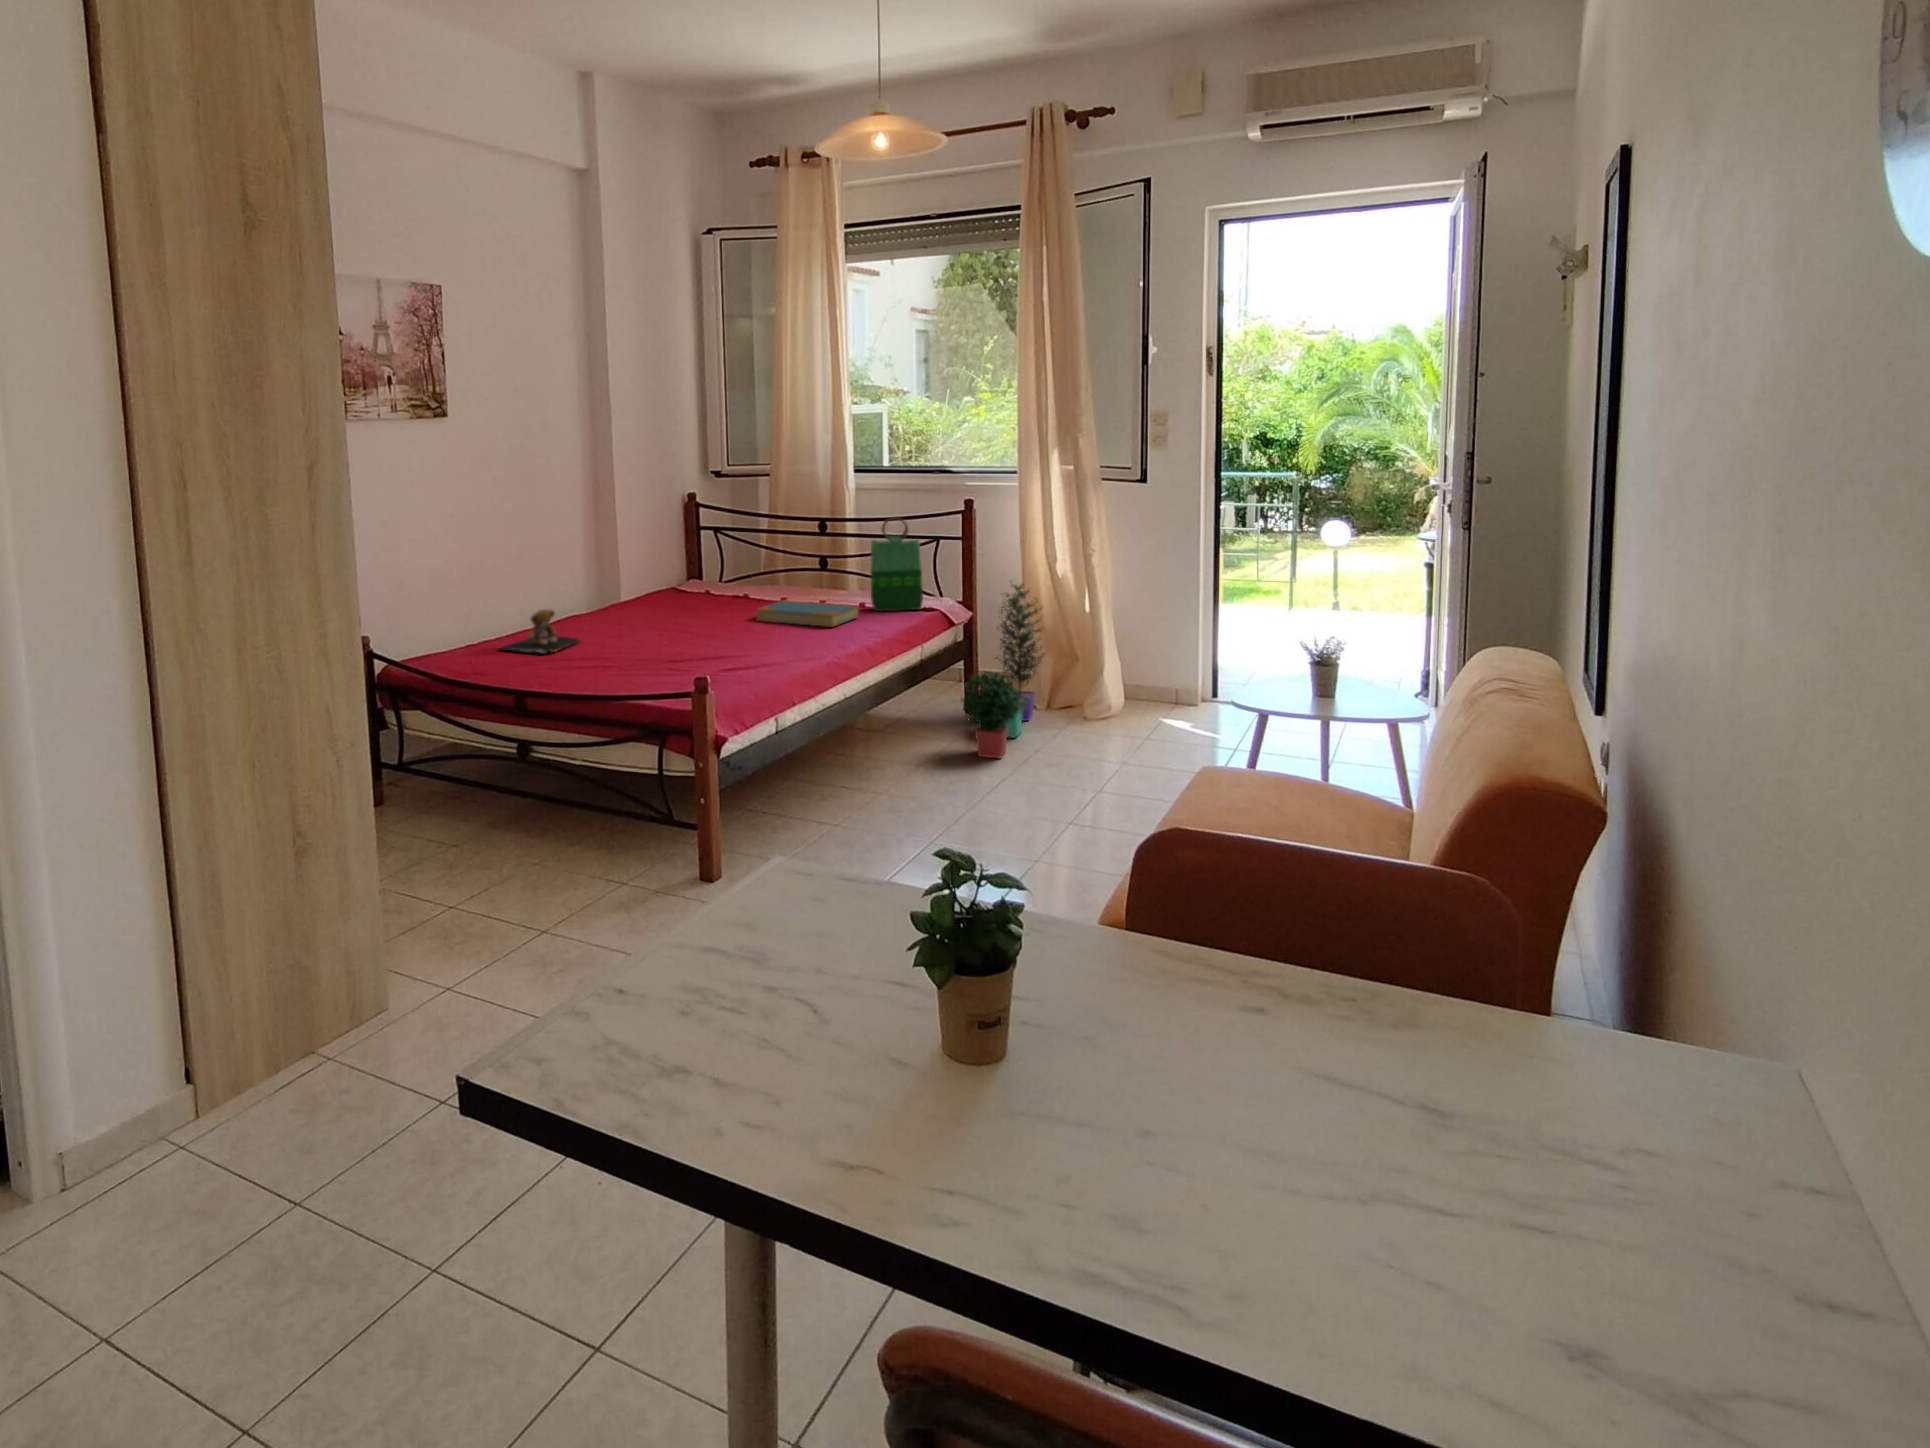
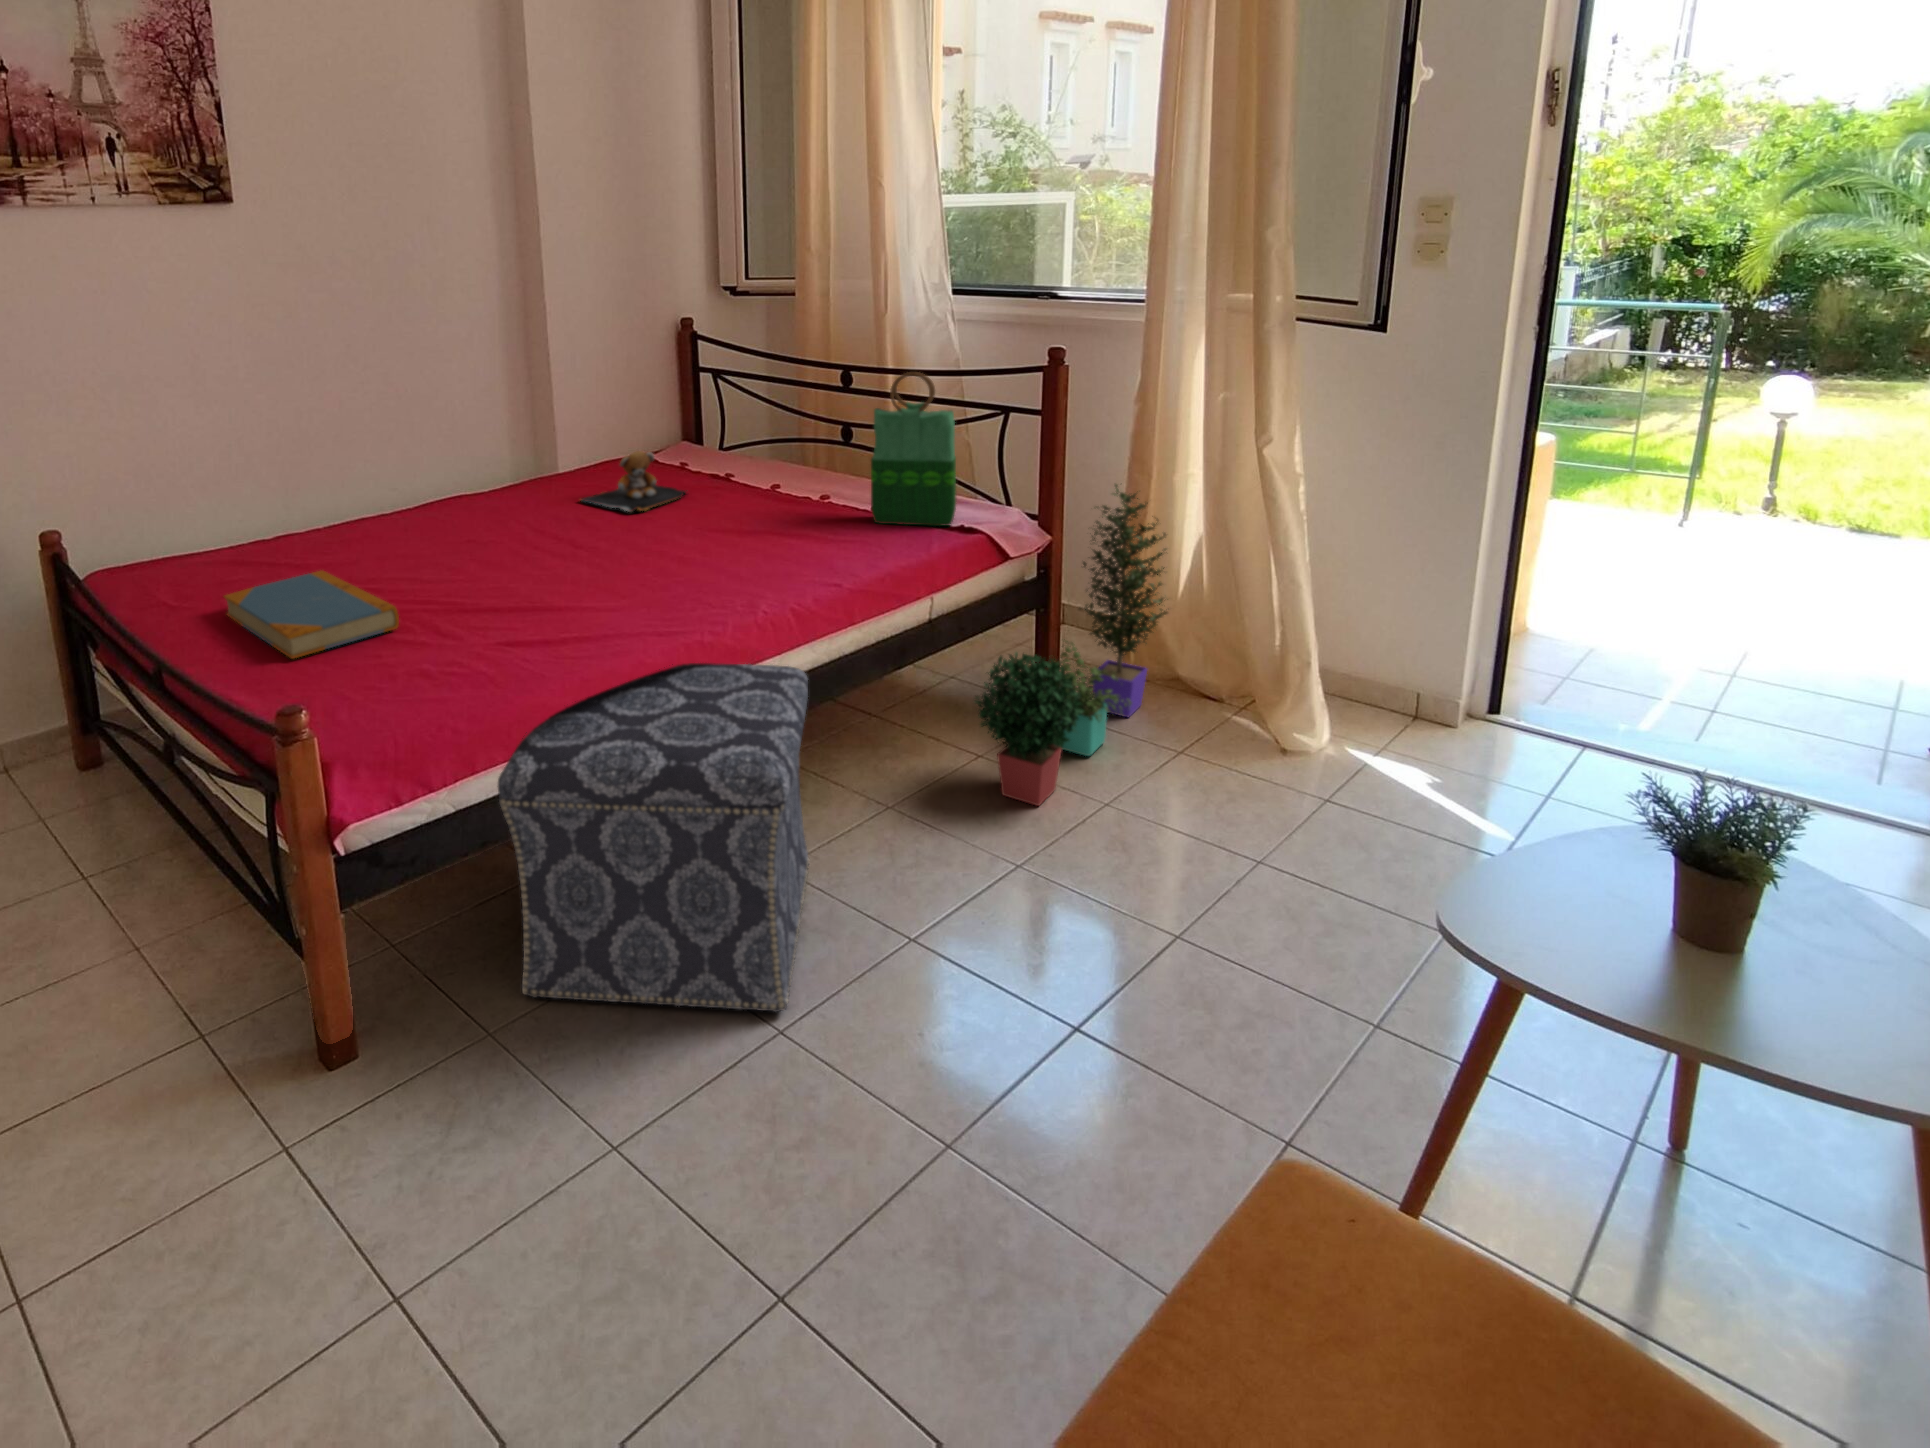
book: present [756,600,859,627] -> present [224,571,399,659]
teddy bear: present [501,609,578,653] -> present [581,451,686,512]
ottoman: none [758,672,925,849] -> present [497,663,810,1012]

